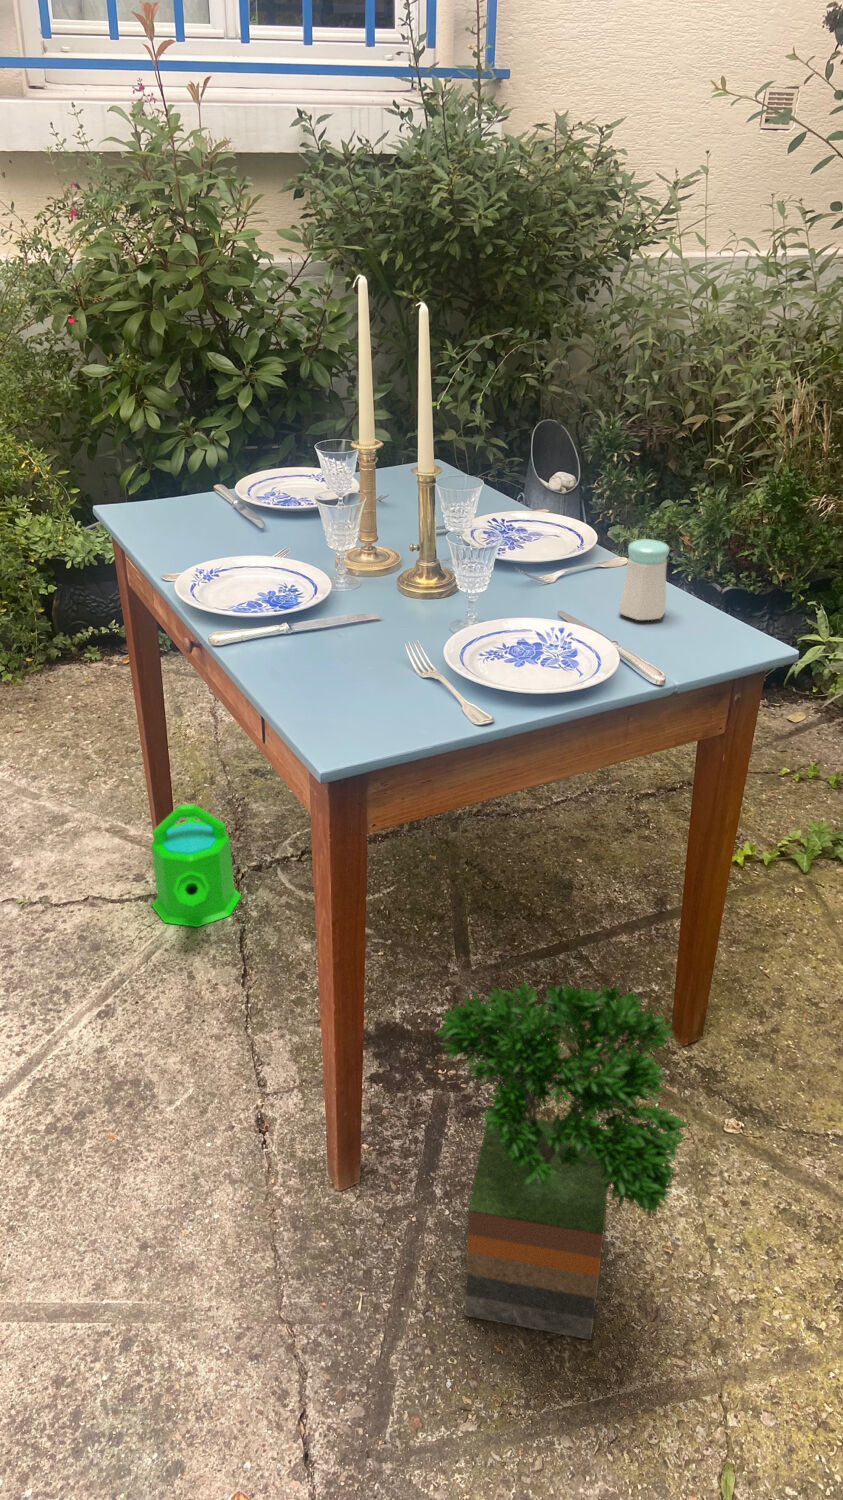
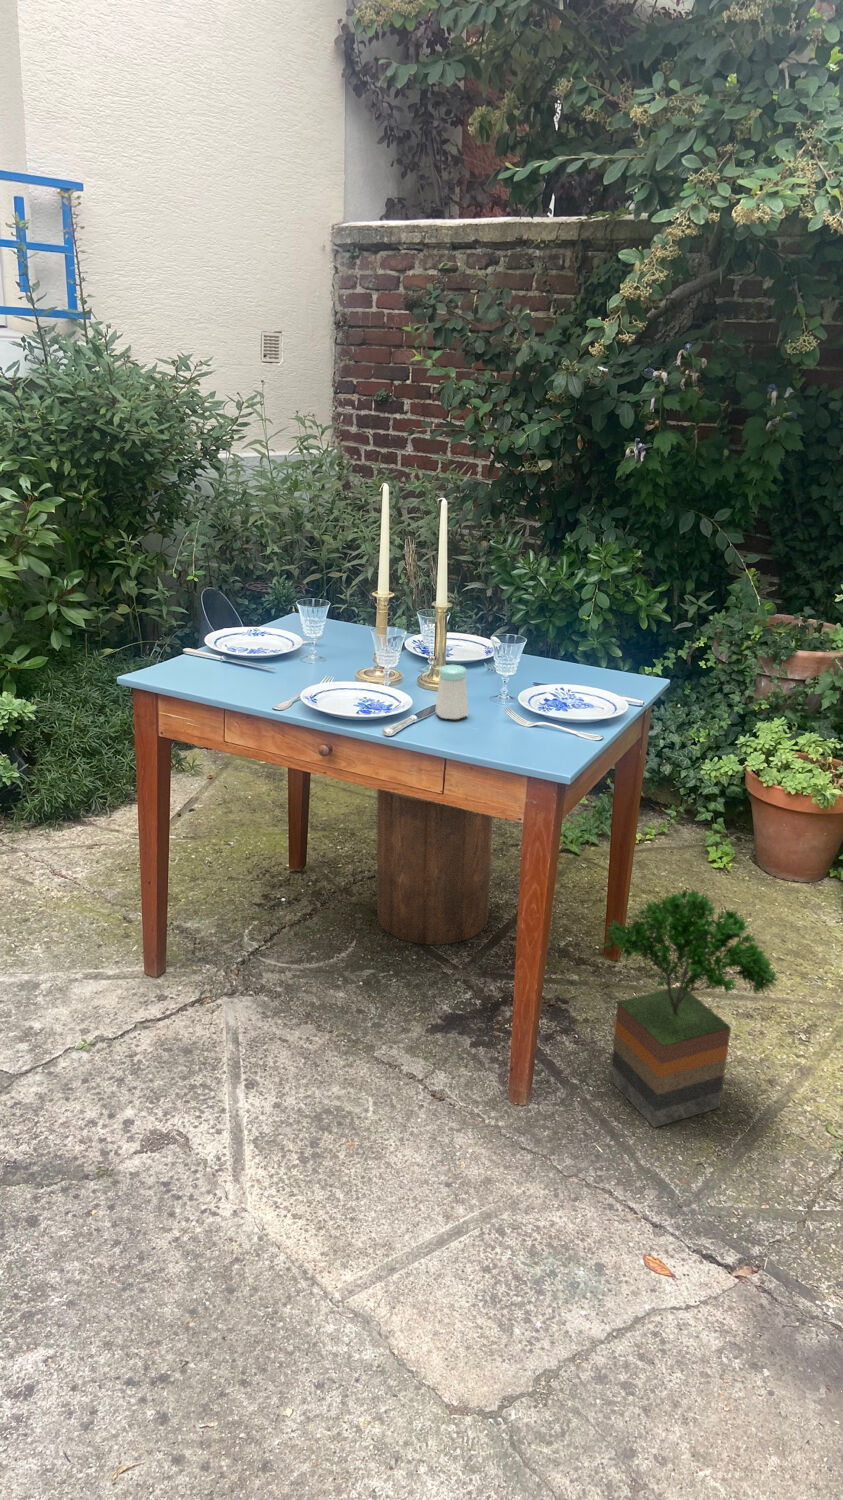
salt shaker: present [619,539,669,620] -> present [436,665,468,719]
stool: none [437,679,603,937] -> present [377,789,492,945]
watering can: present [151,804,241,927] -> none [189,911,278,1017]

